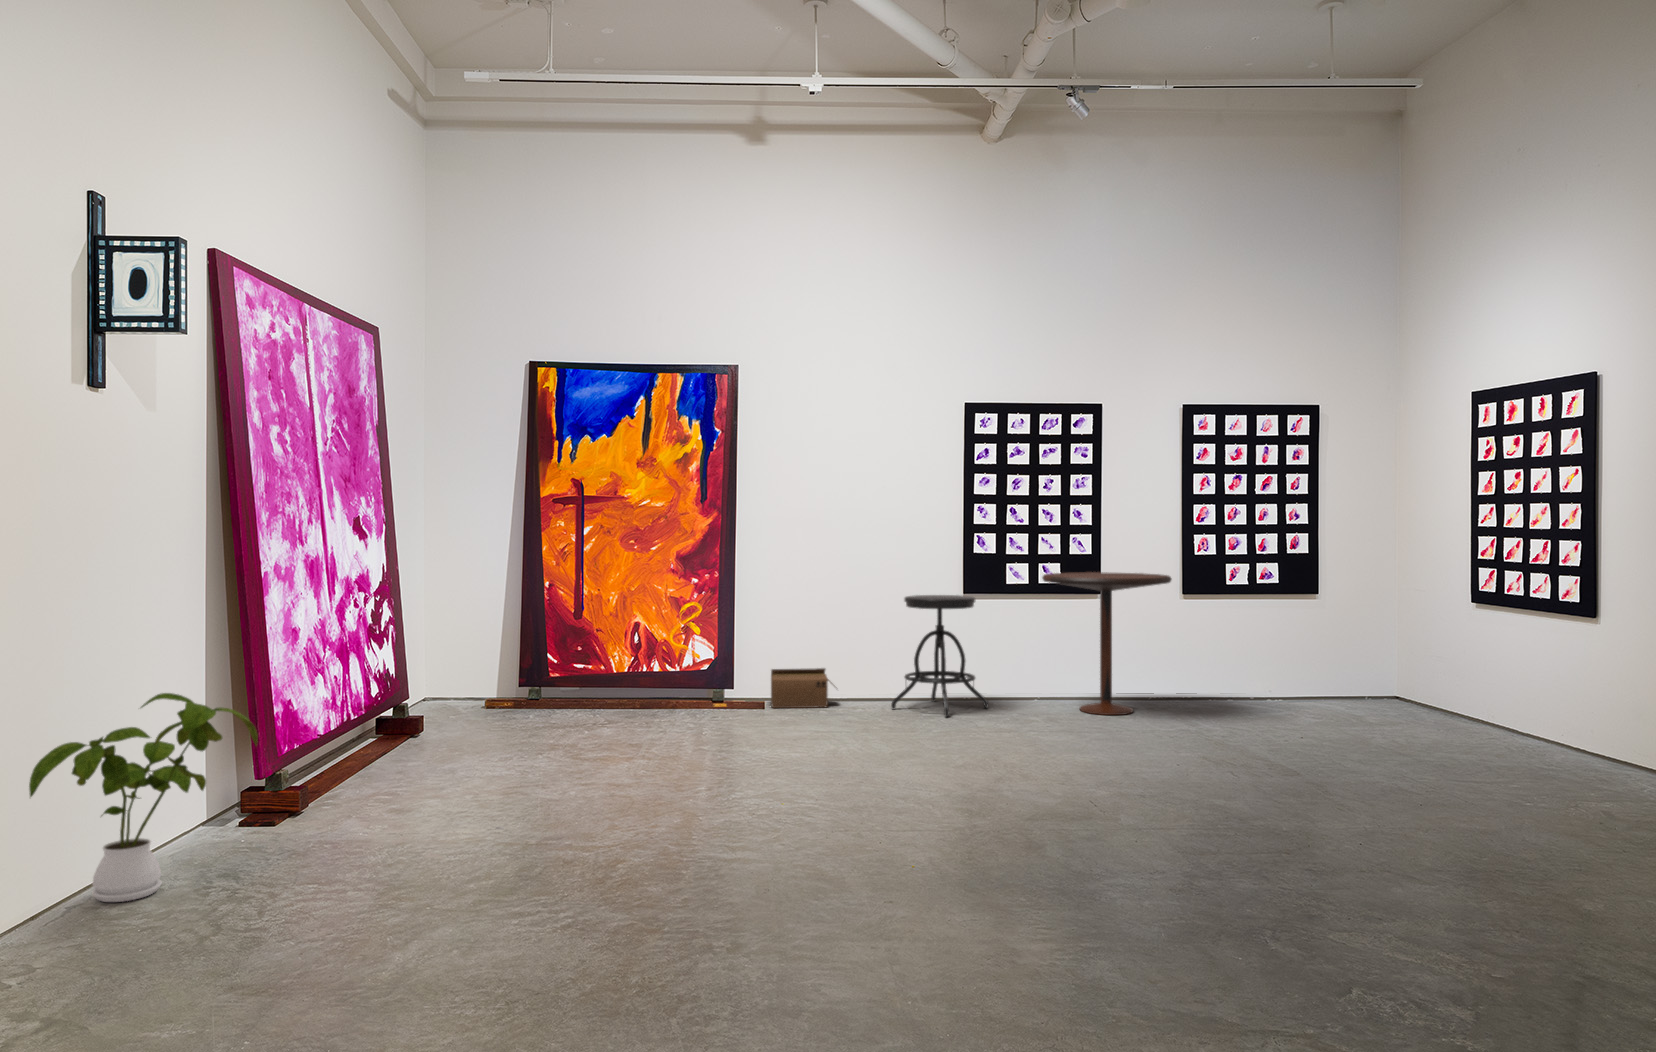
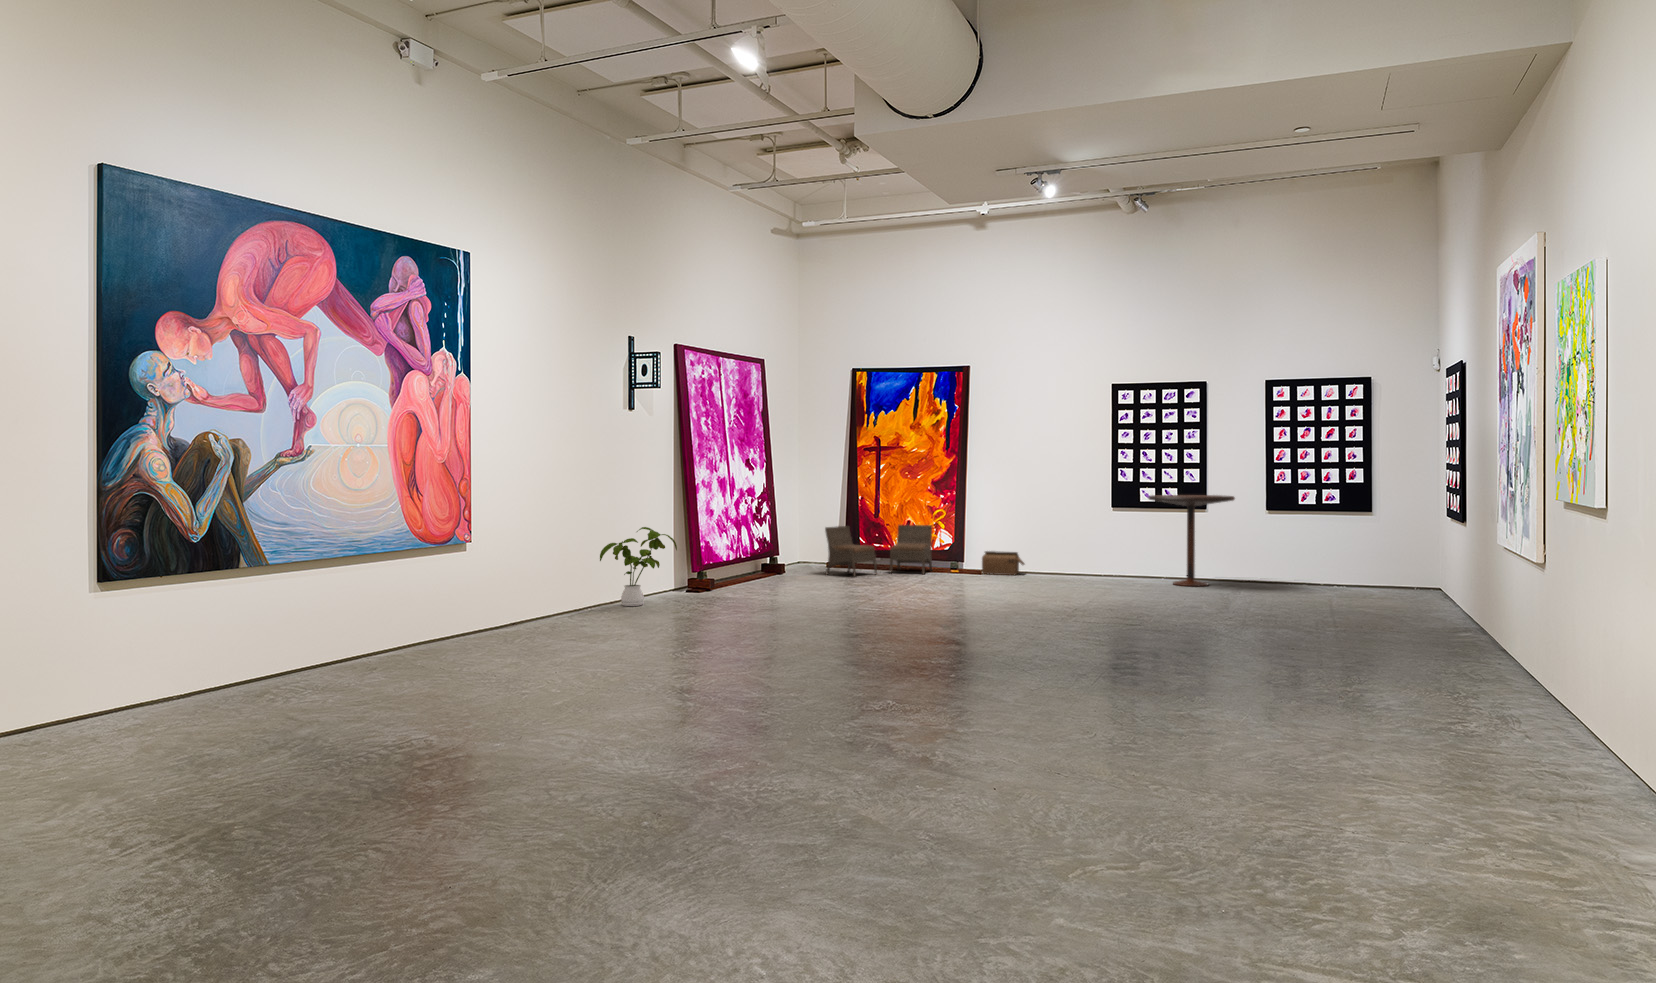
stool: present [891,595,988,717] -> none [1052,508,1115,582]
armless chair: none [506,628,682,733] -> present [825,525,932,577]

